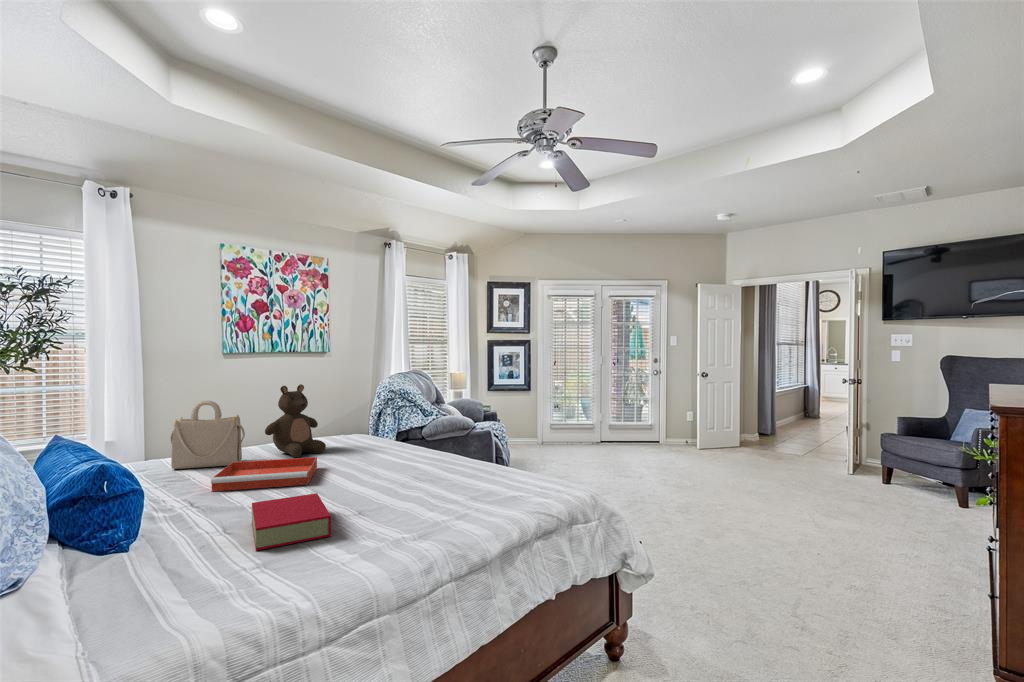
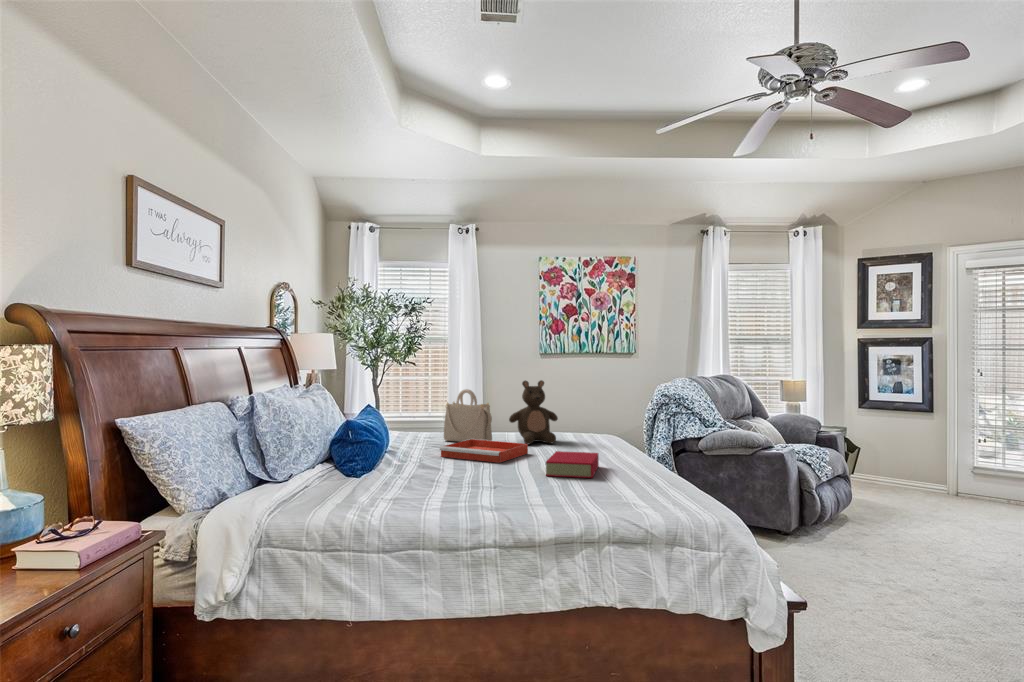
book: present [252,493,331,551] -> present [546,451,599,478]

